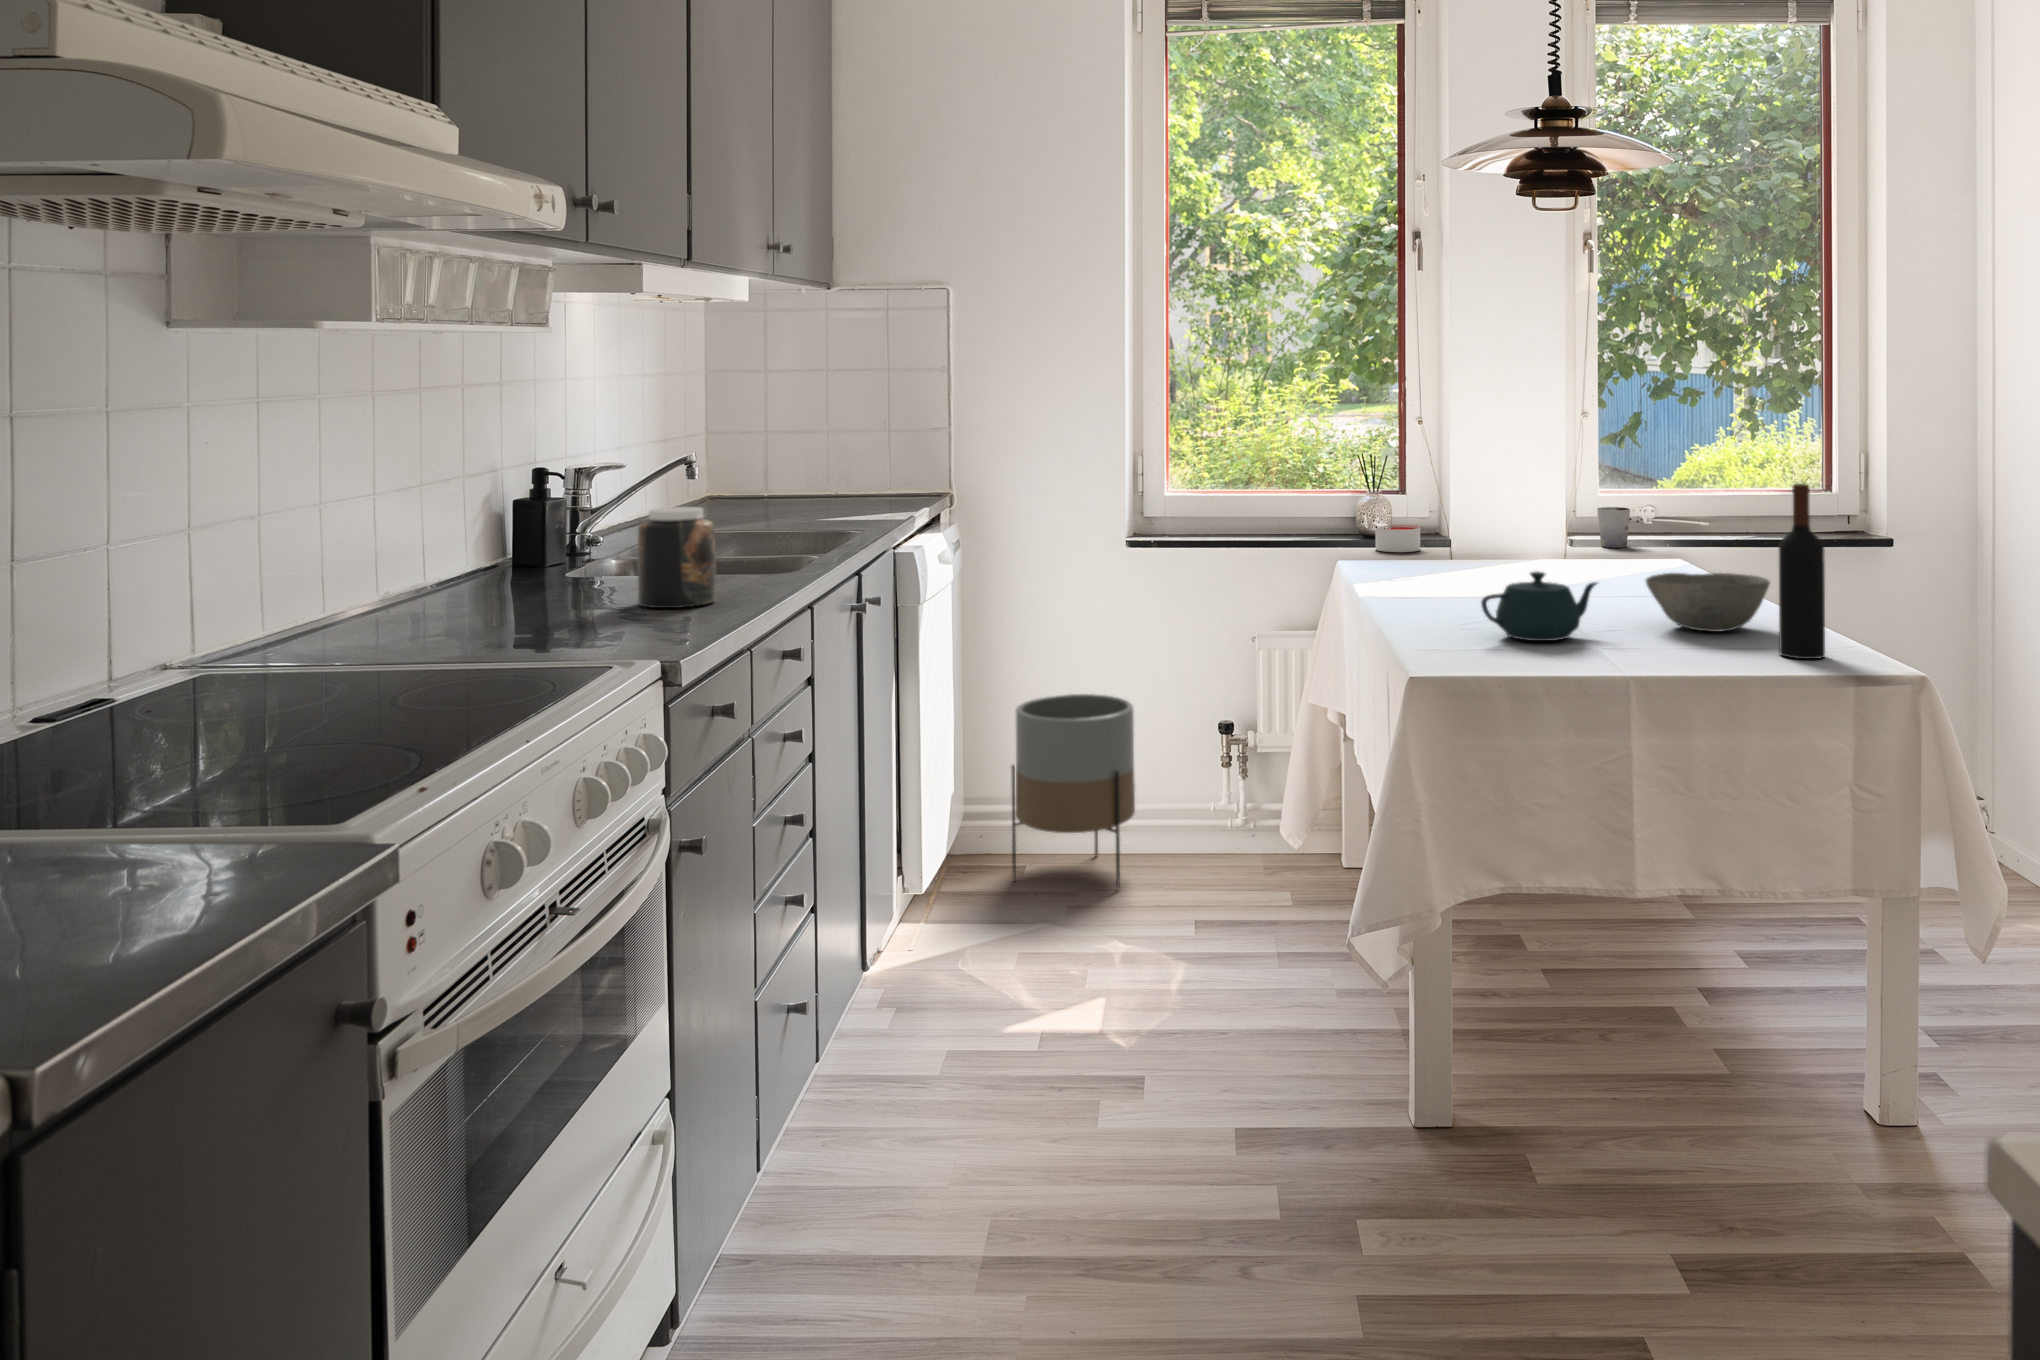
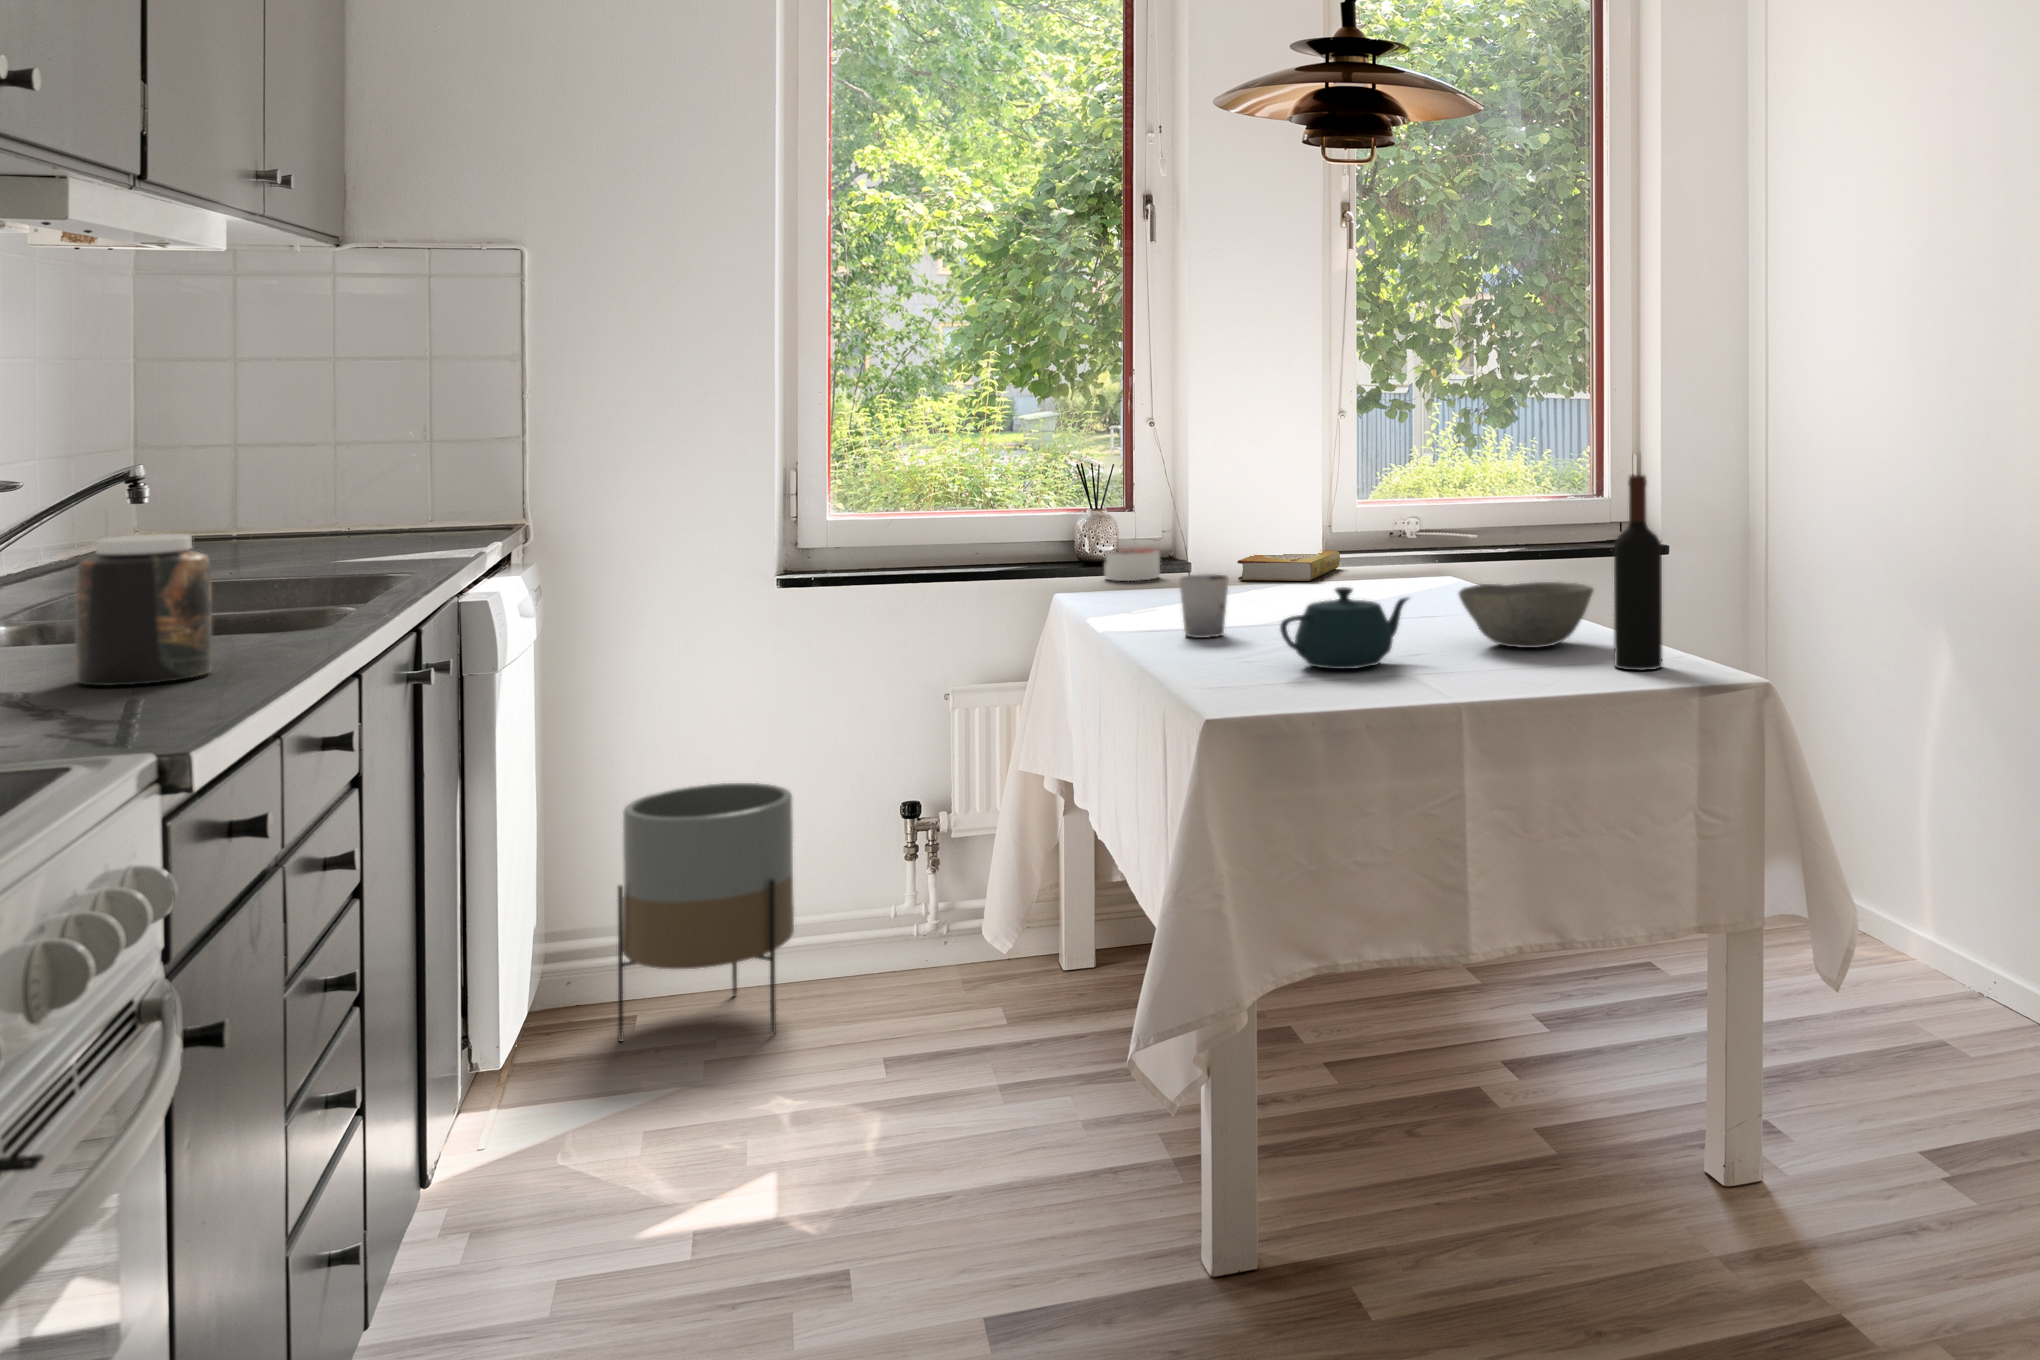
cup: present [1597,507,1630,548] -> present [1179,574,1229,638]
book: none [1483,529,1575,559] -> present [1237,551,1340,581]

